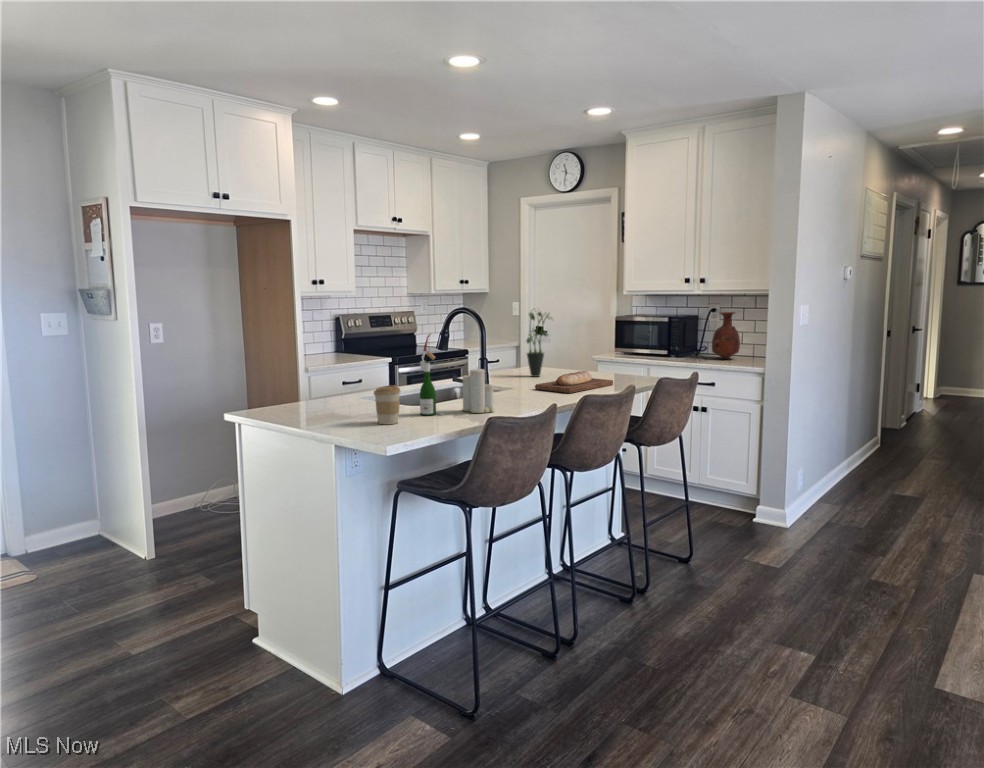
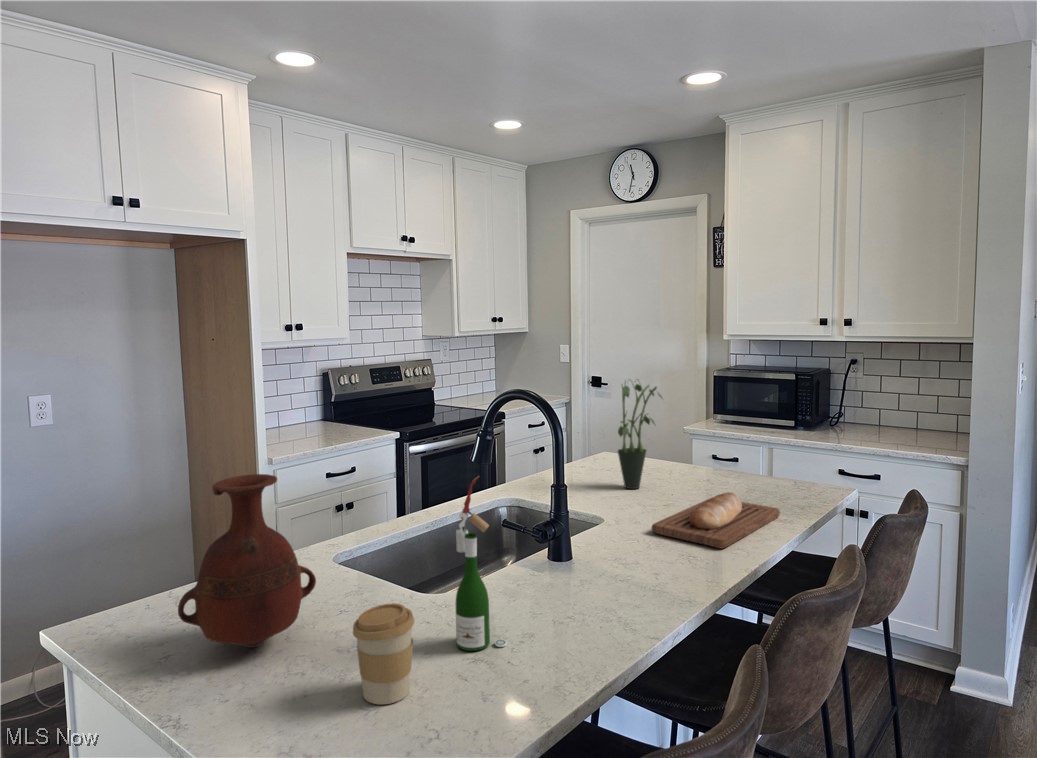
vase: present [712,312,740,359] -> present [178,474,316,648]
candle: present [462,369,494,413] -> none [543,536,610,640]

